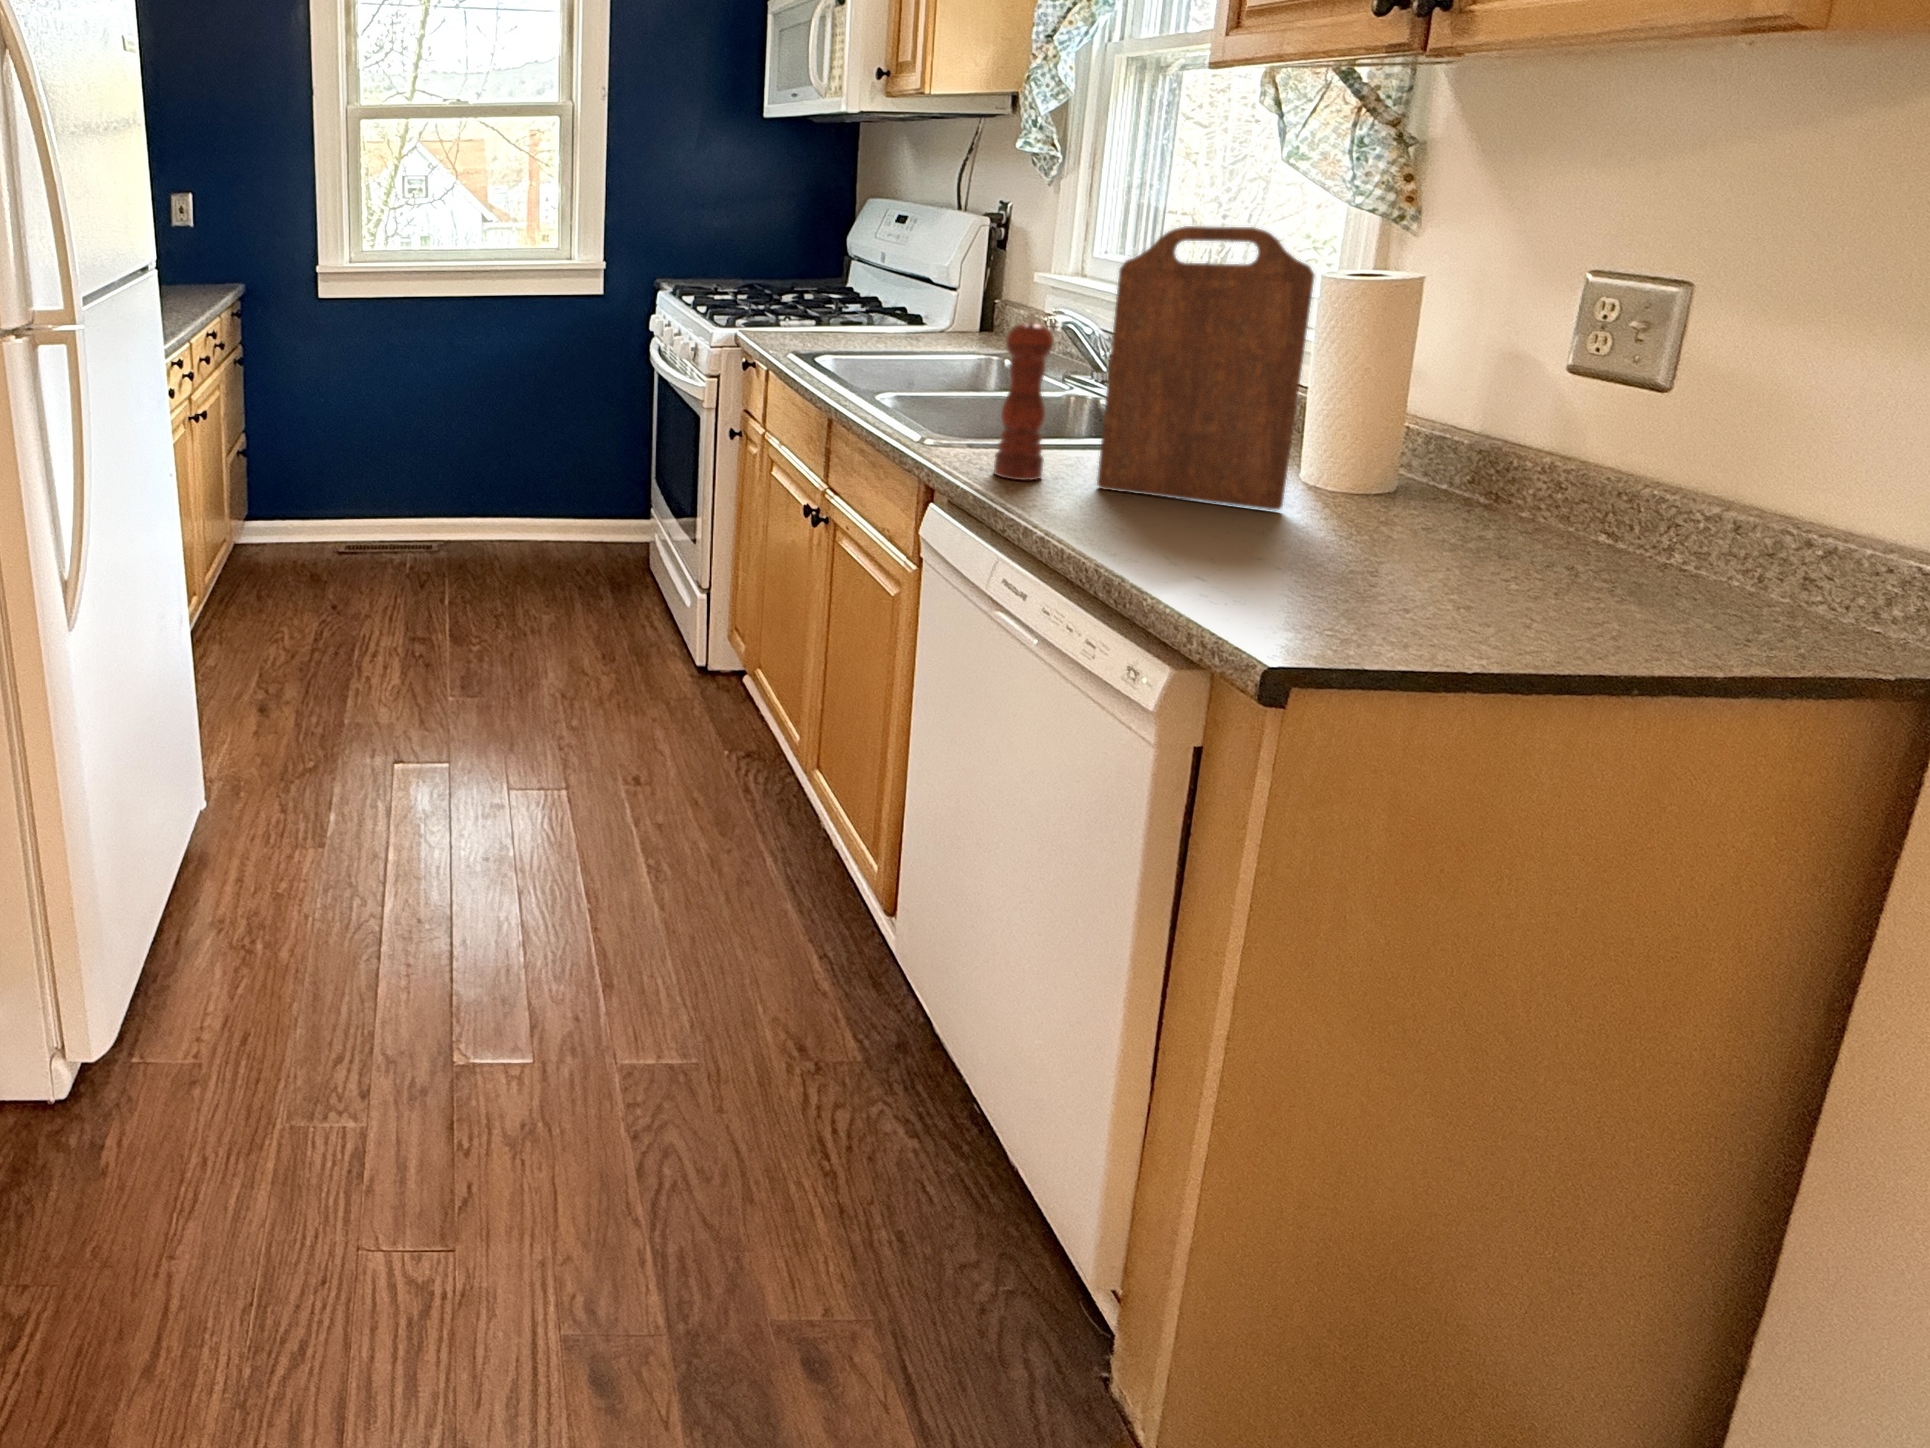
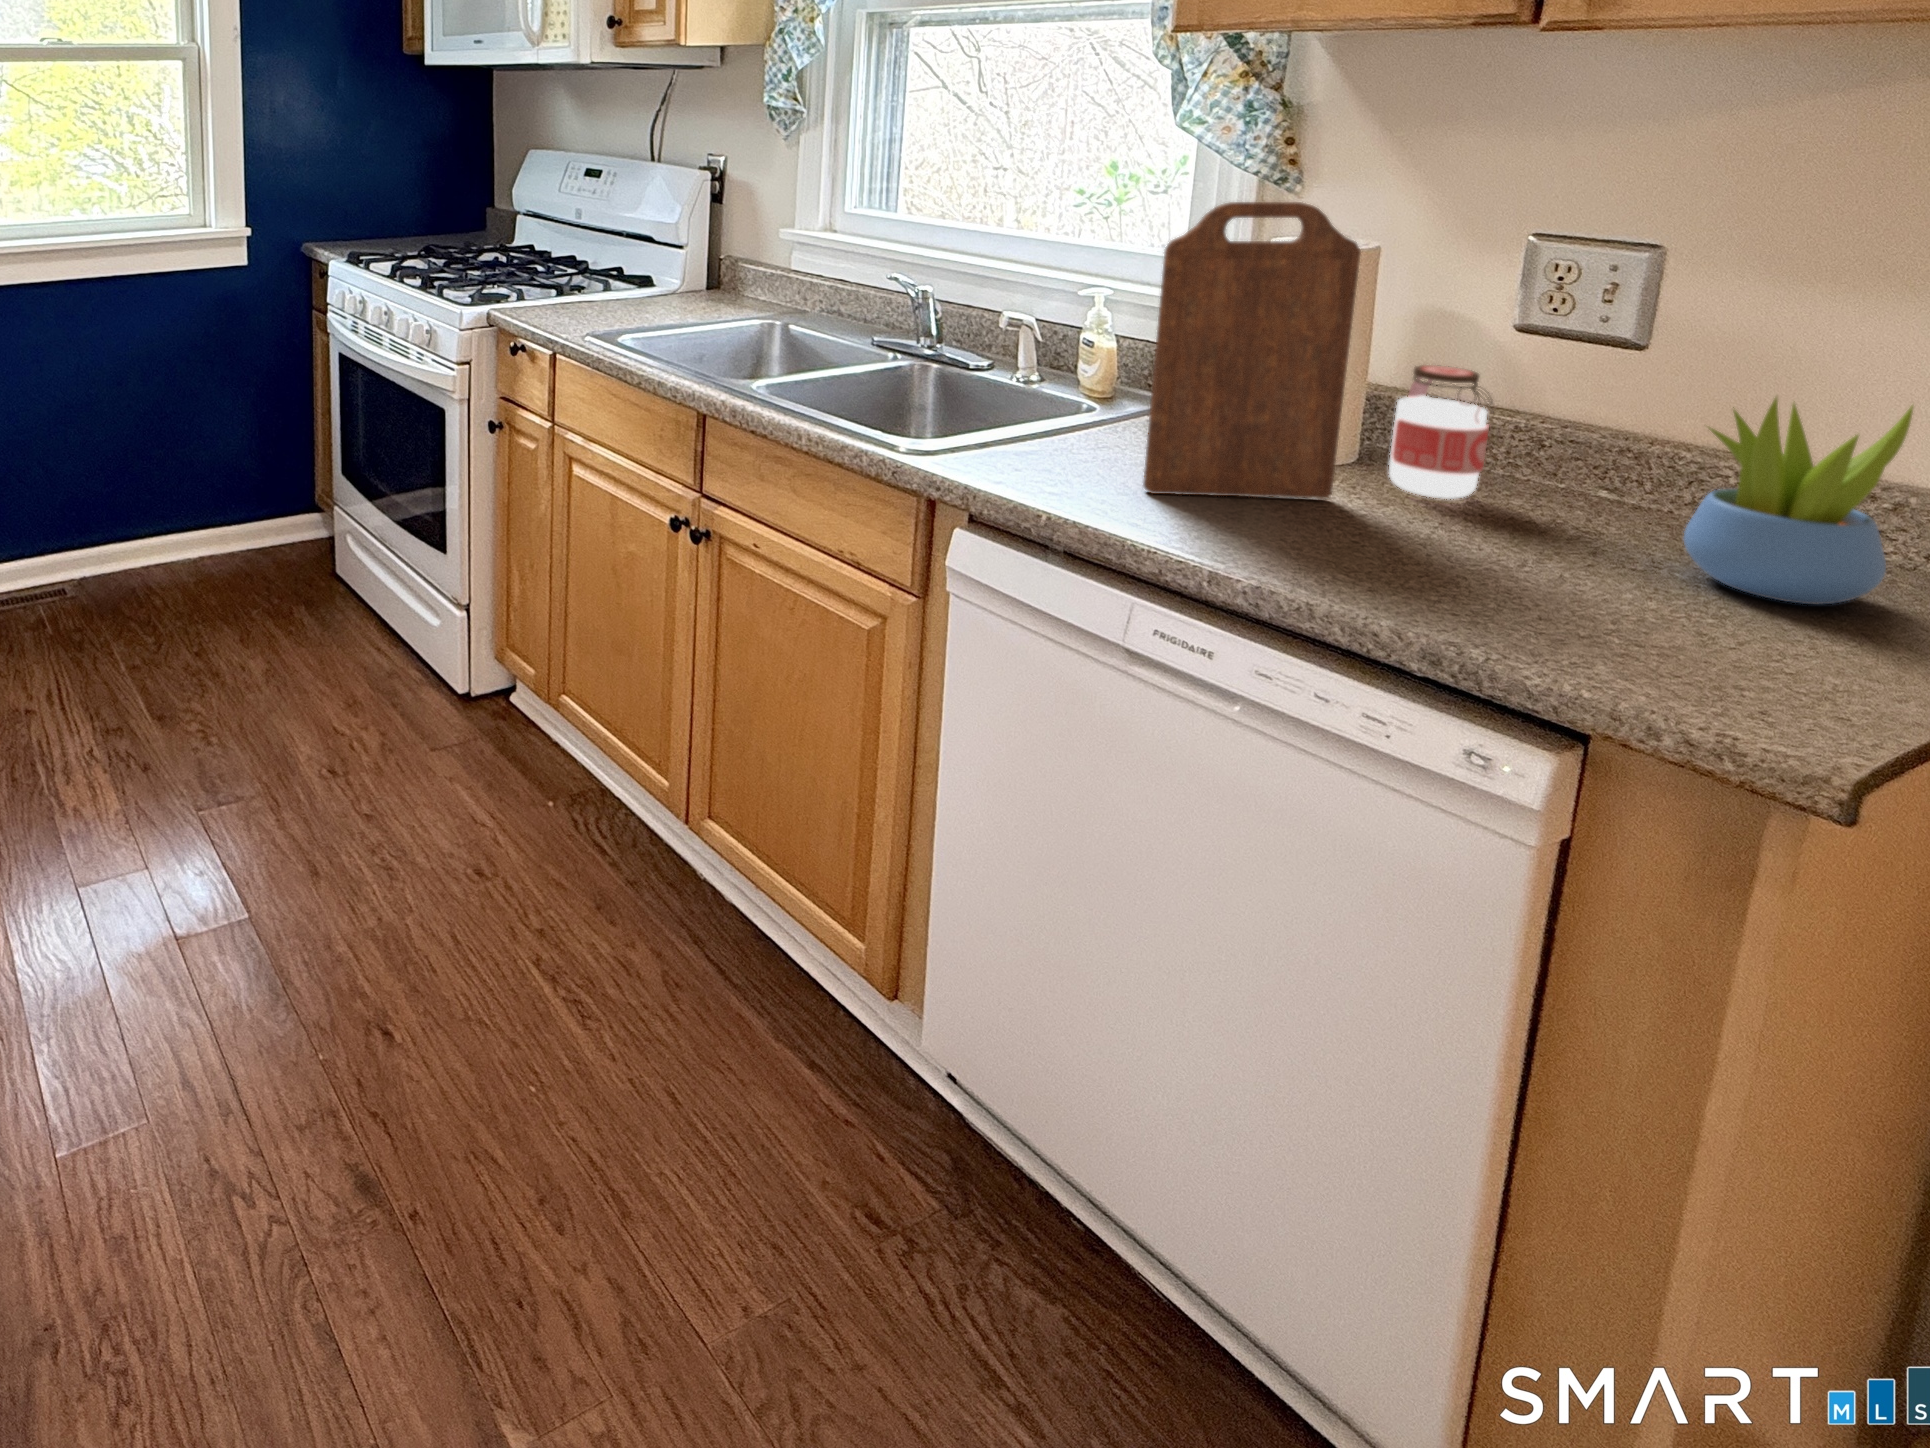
pepper mill: present [994,311,1054,480] -> none [1028,300,1096,494]
jar: none [1373,396,1478,529] -> present [1389,365,1492,499]
succulent plant: none [1540,412,1748,626] -> present [1683,398,1913,604]

